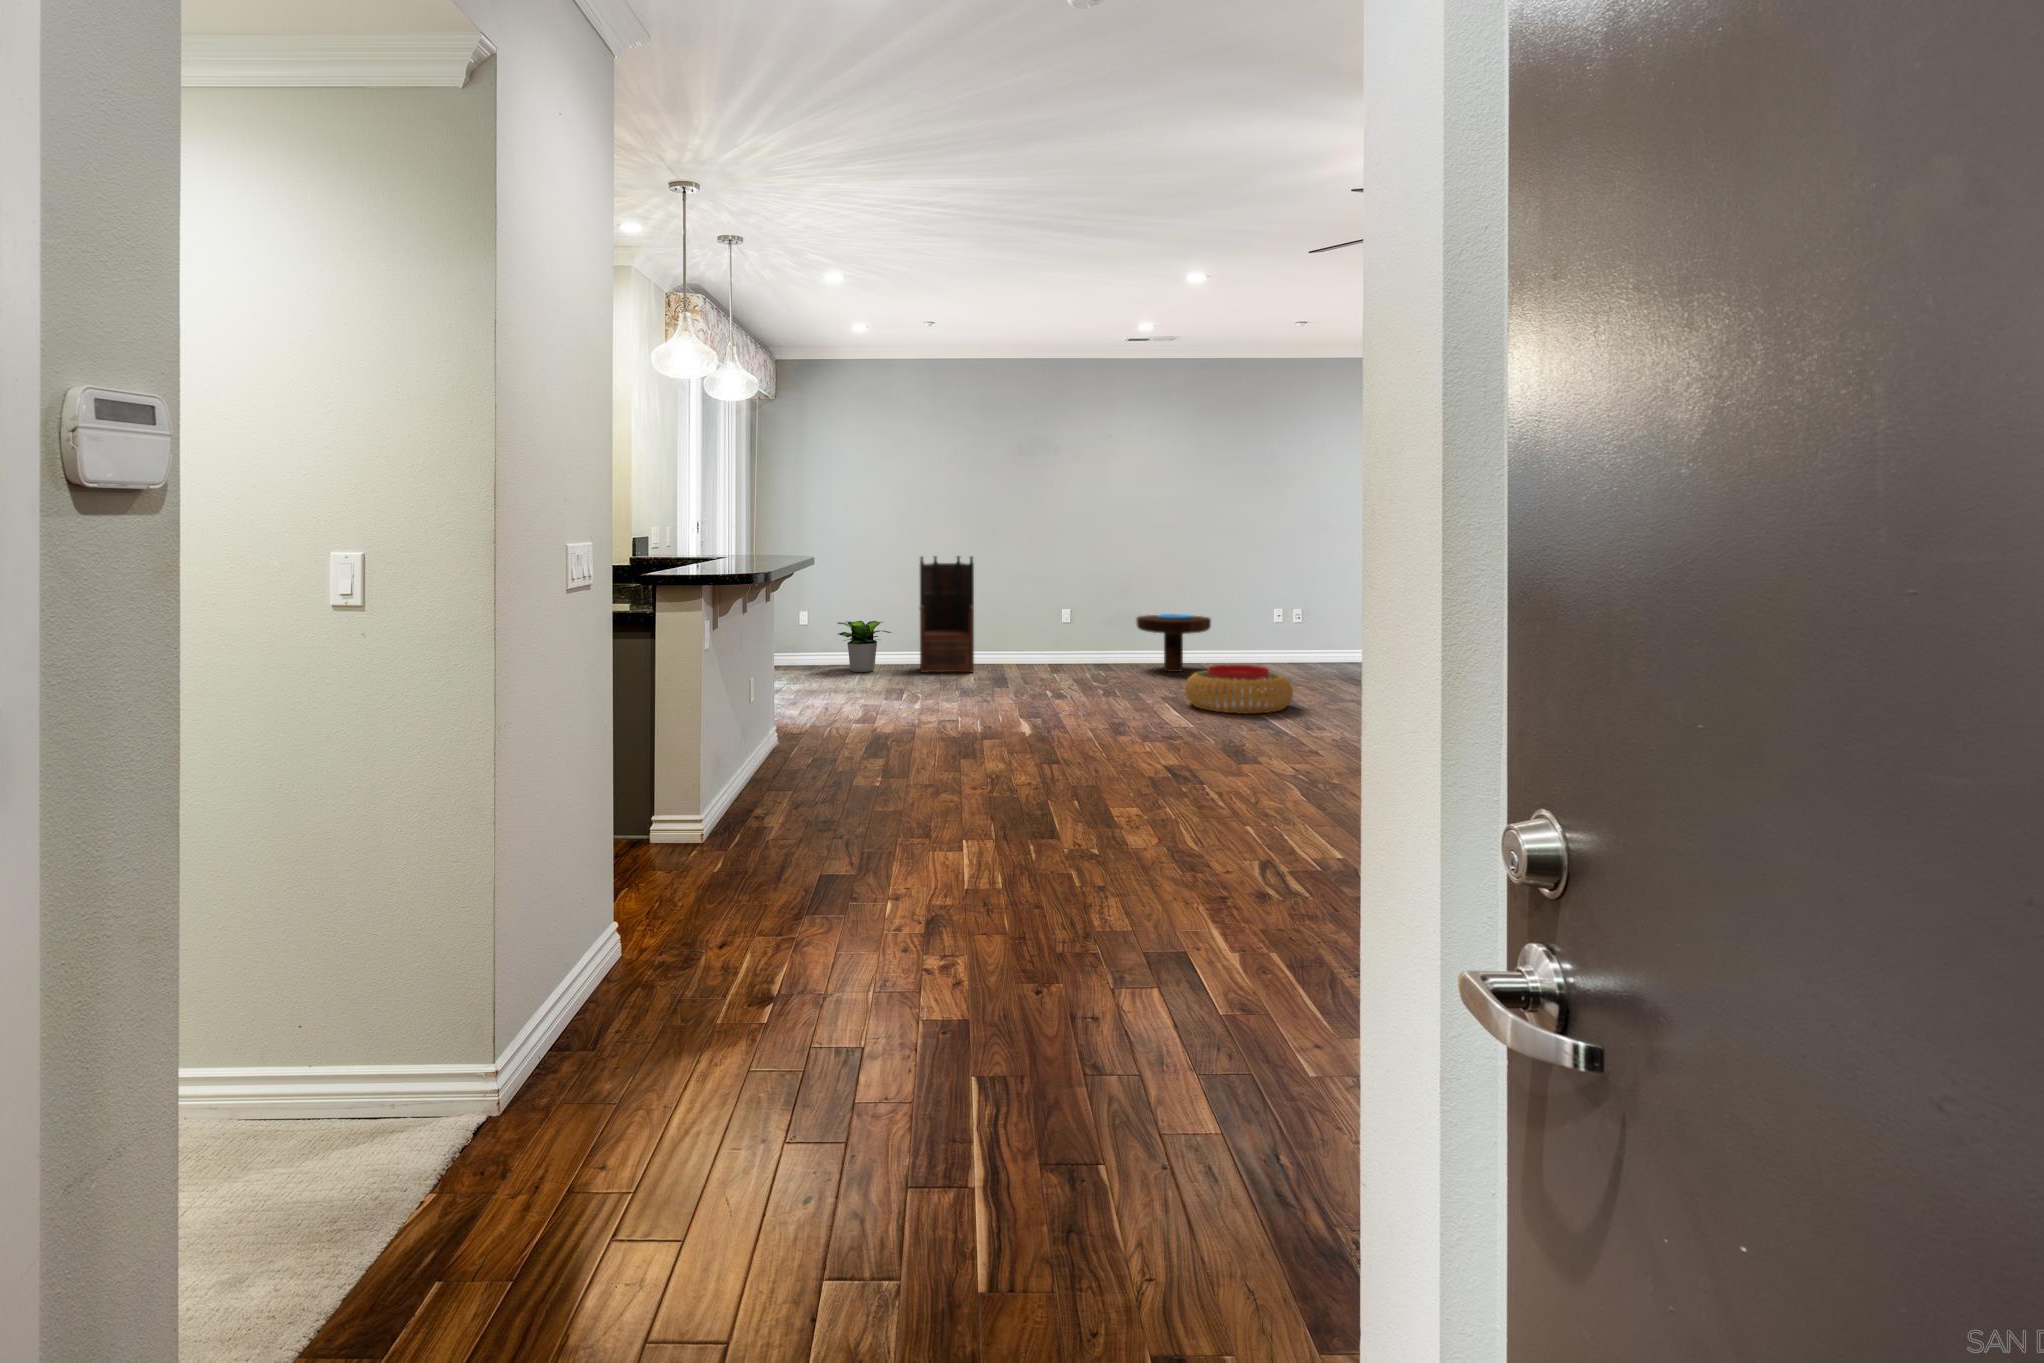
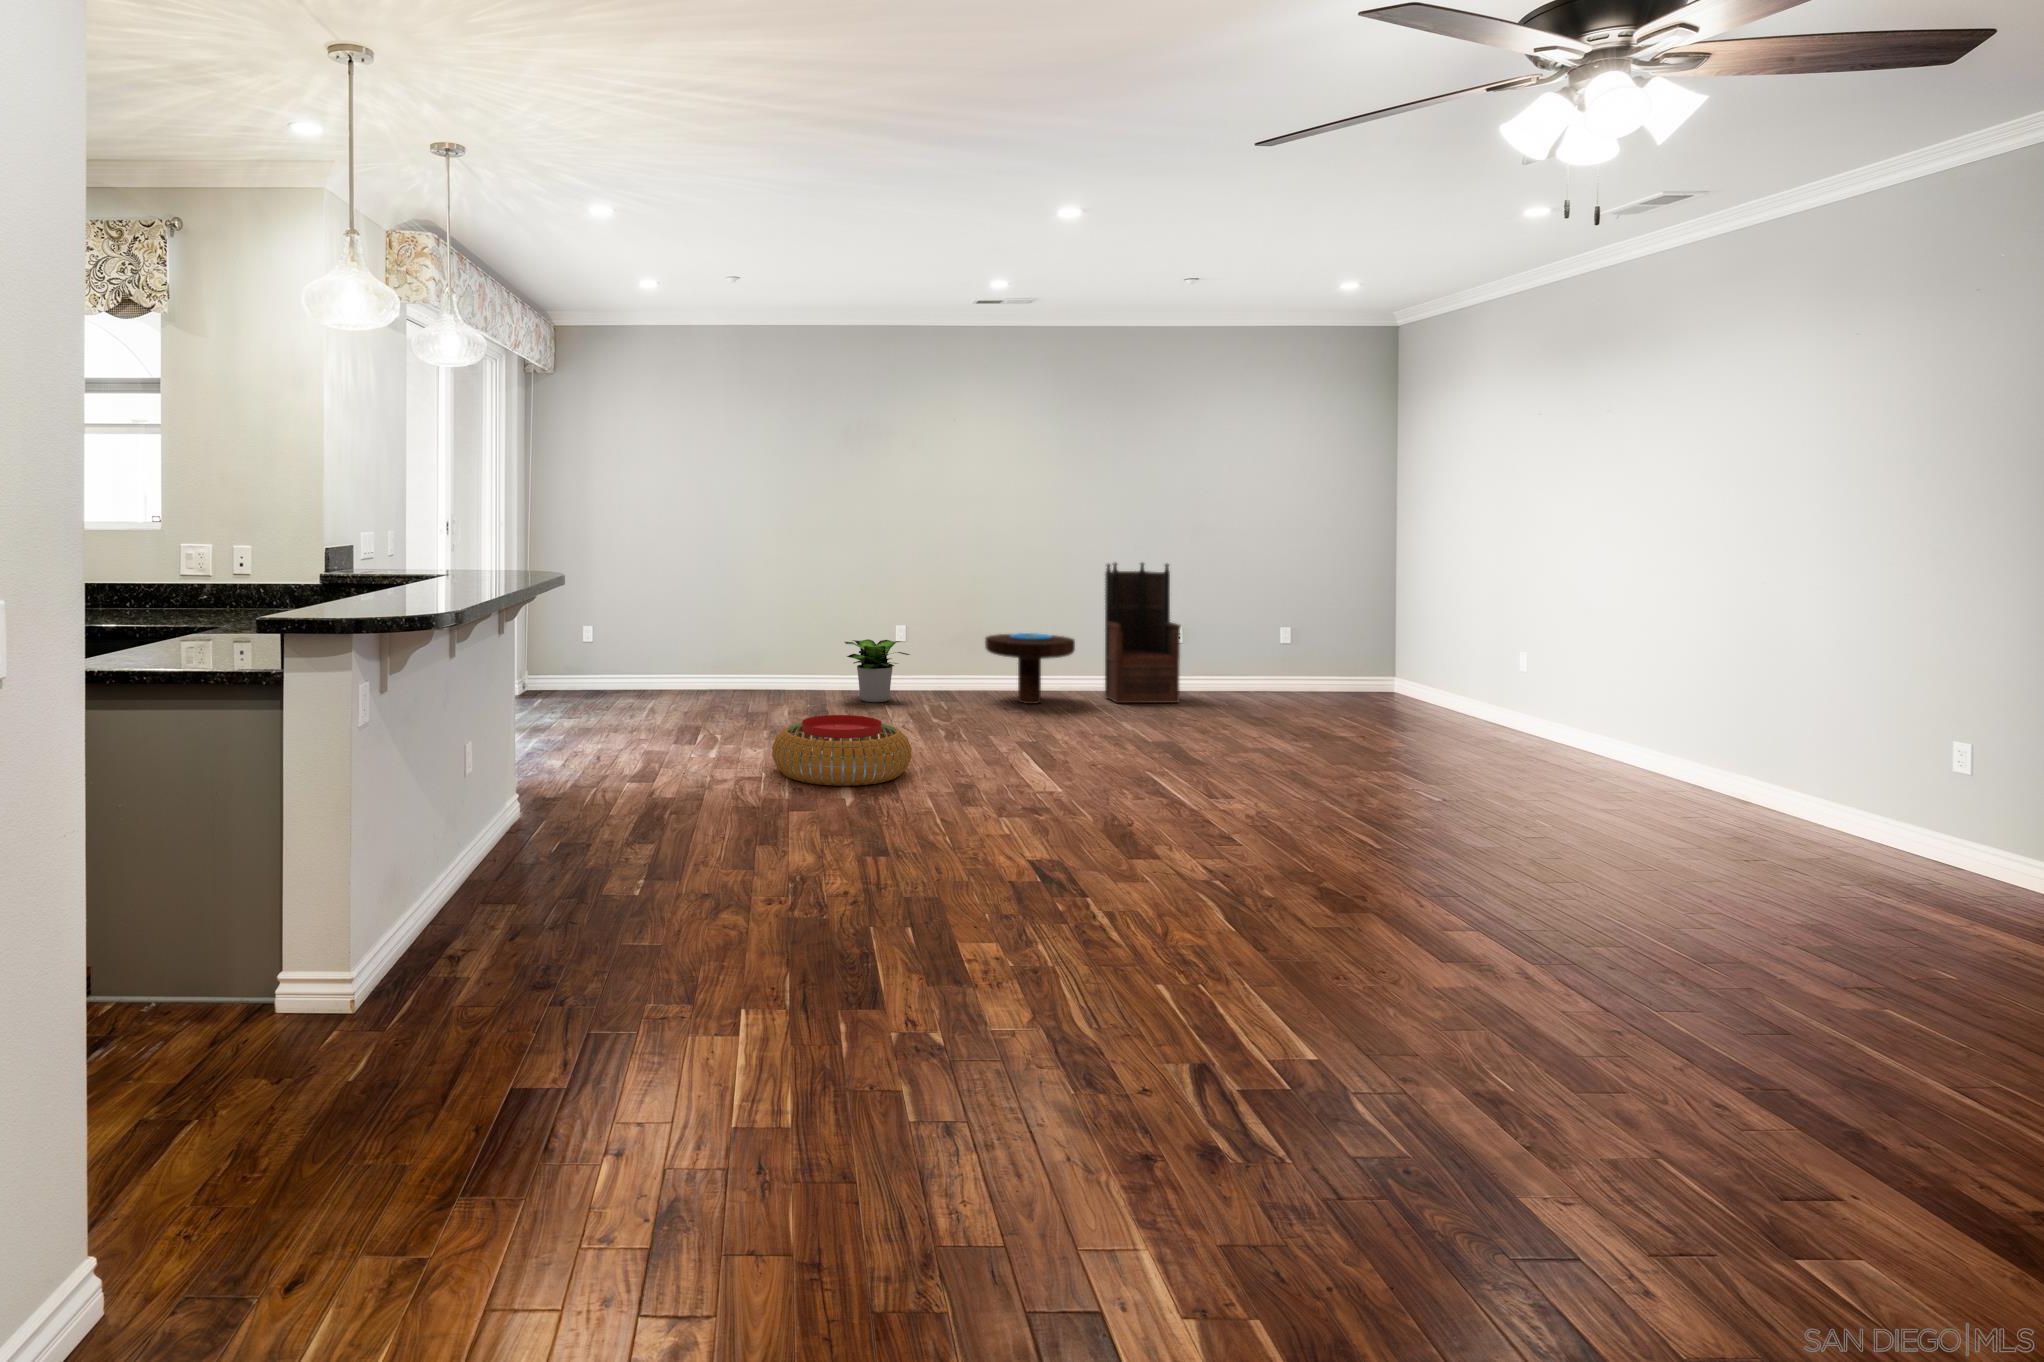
armchair: present [919,556,974,672] -> present [1105,563,1180,703]
potted plant: present [838,621,891,672] -> present [845,639,910,702]
pouf: present [1185,665,1293,713] -> present [772,715,912,786]

